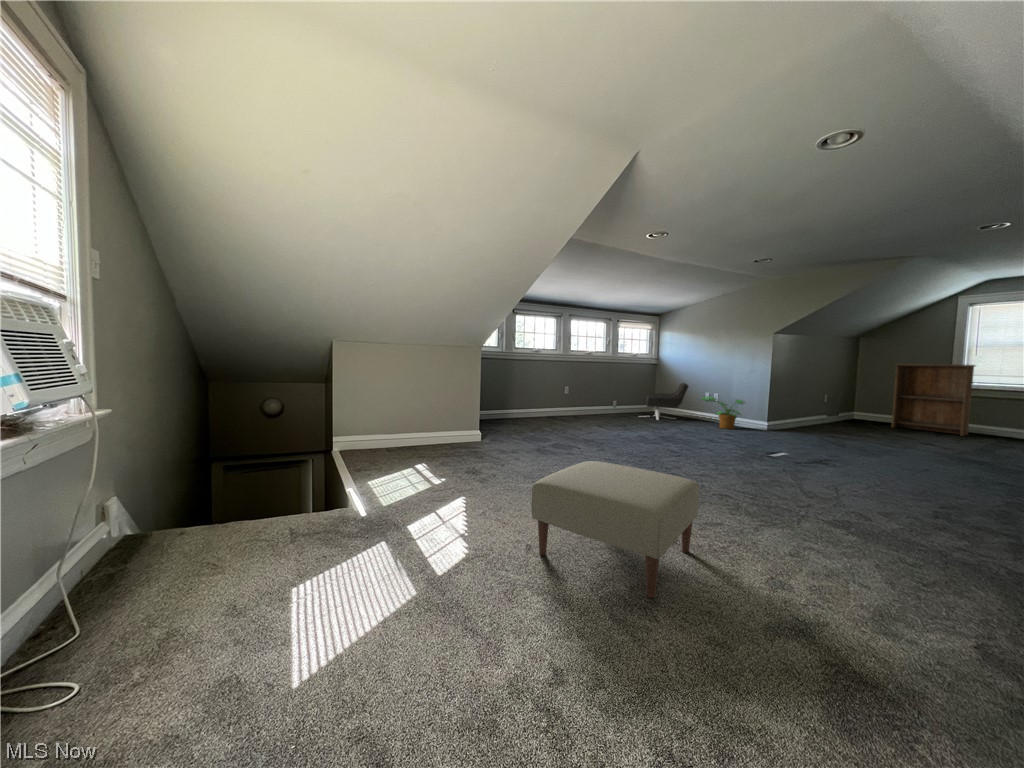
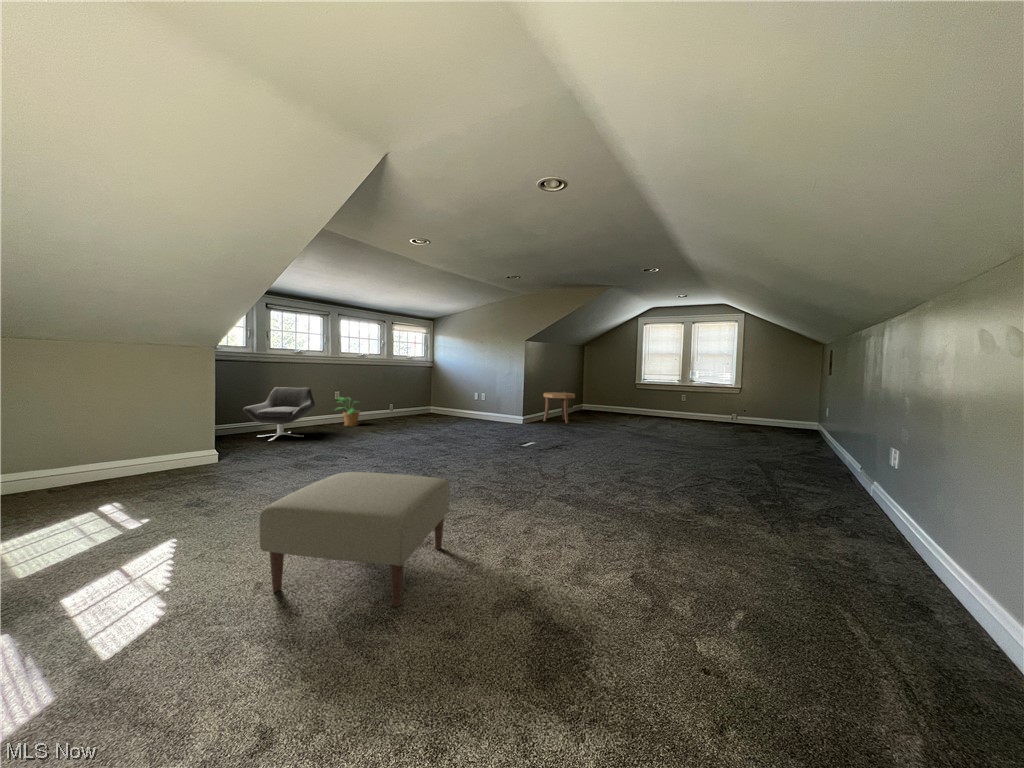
bookshelf: present [892,364,975,436] -> none [604,367,646,418]
lounge chair: present [647,383,688,420] -> present [243,387,315,441]
side table: none [795,395,845,435] -> present [543,392,575,423]
potted plant: present [701,396,744,429] -> present [336,397,360,426]

